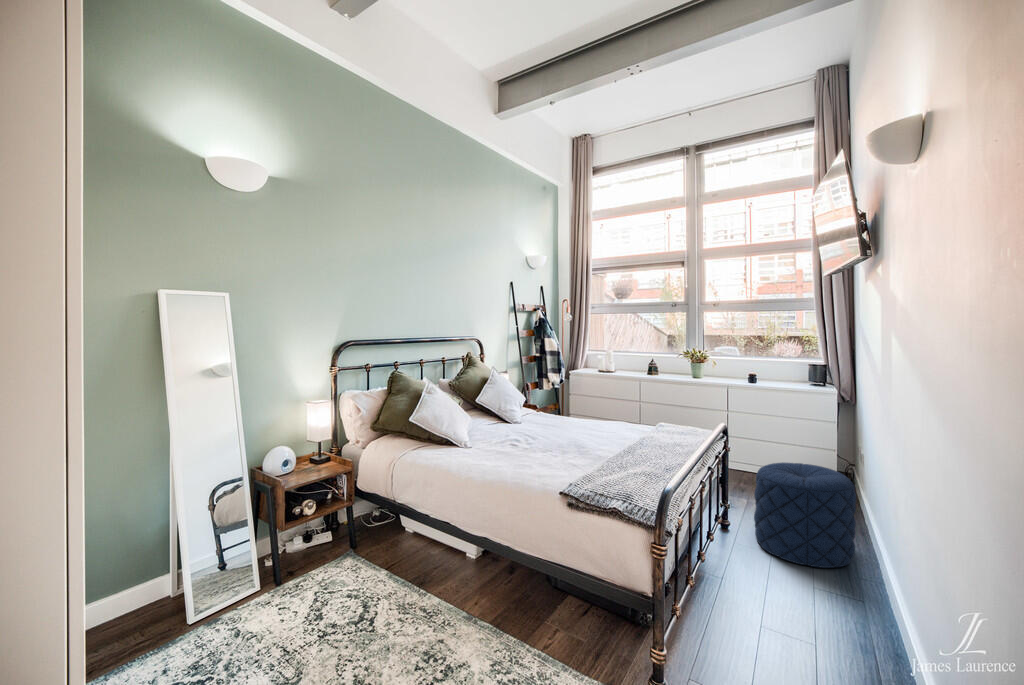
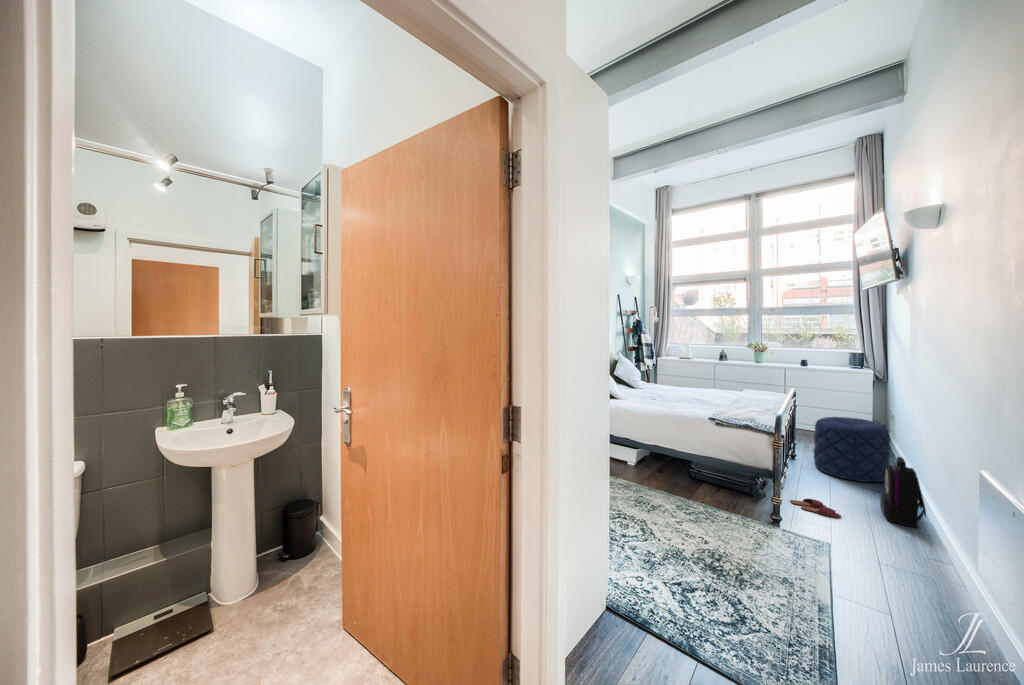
backpack: none [841,541,908,670] -> present [880,457,926,527]
slippers: none [706,615,779,654] -> present [790,499,841,517]

